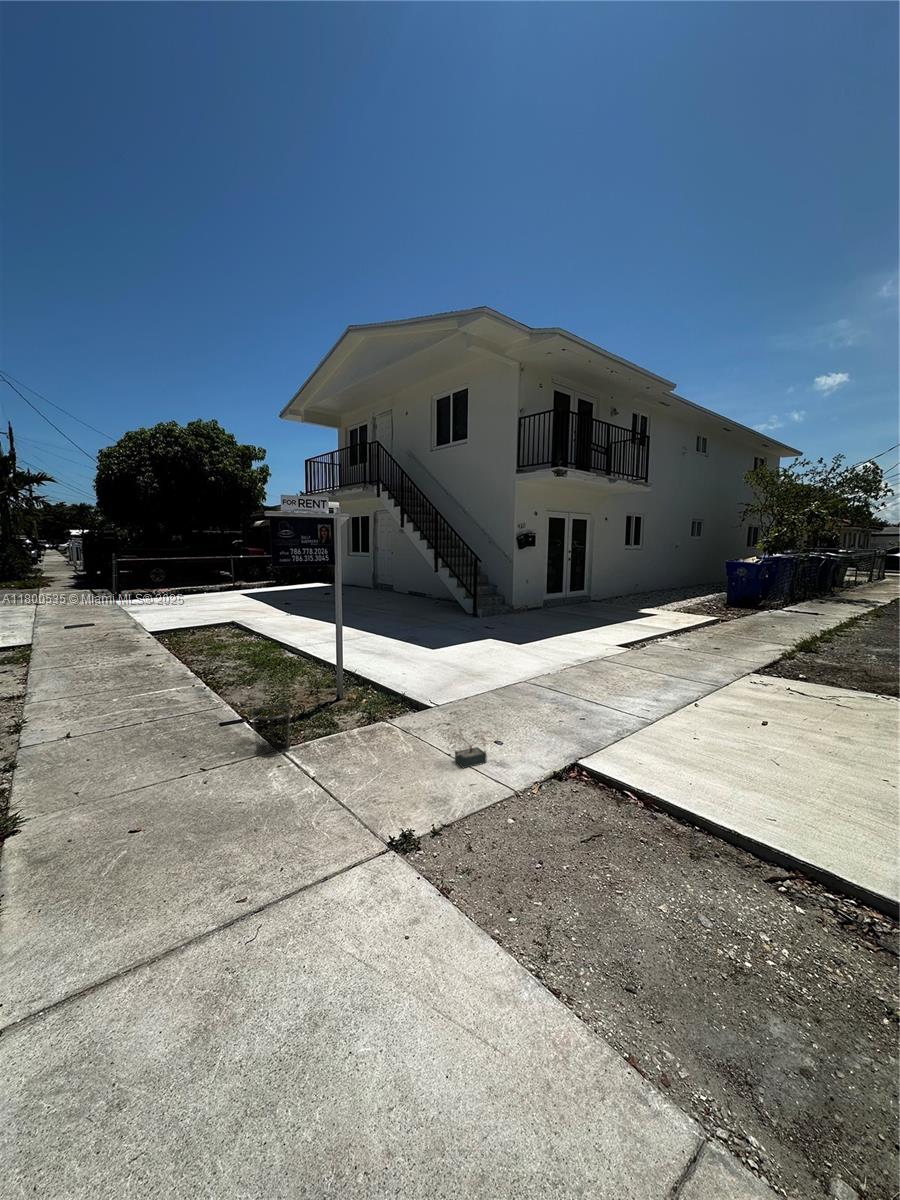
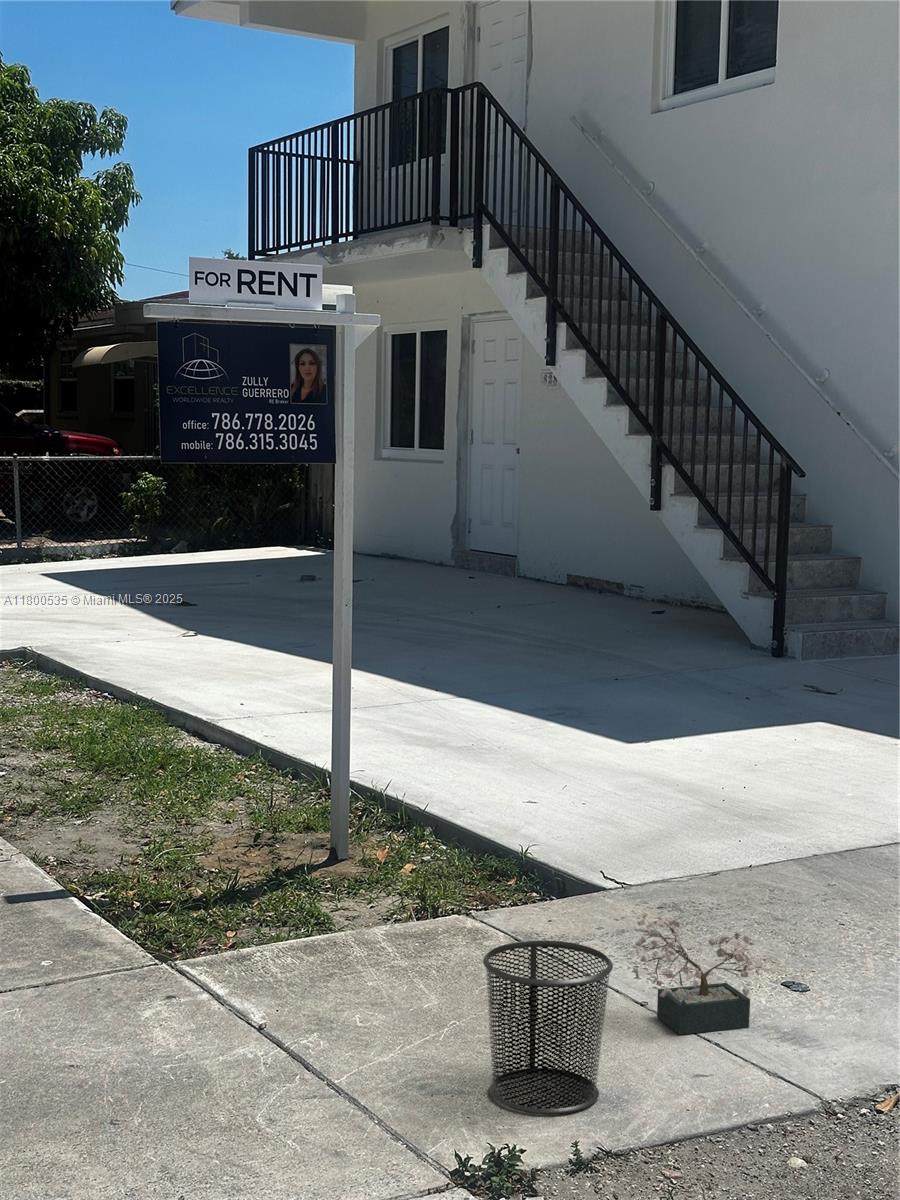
waste bin: present [251,705,291,757] -> present [483,940,613,1115]

